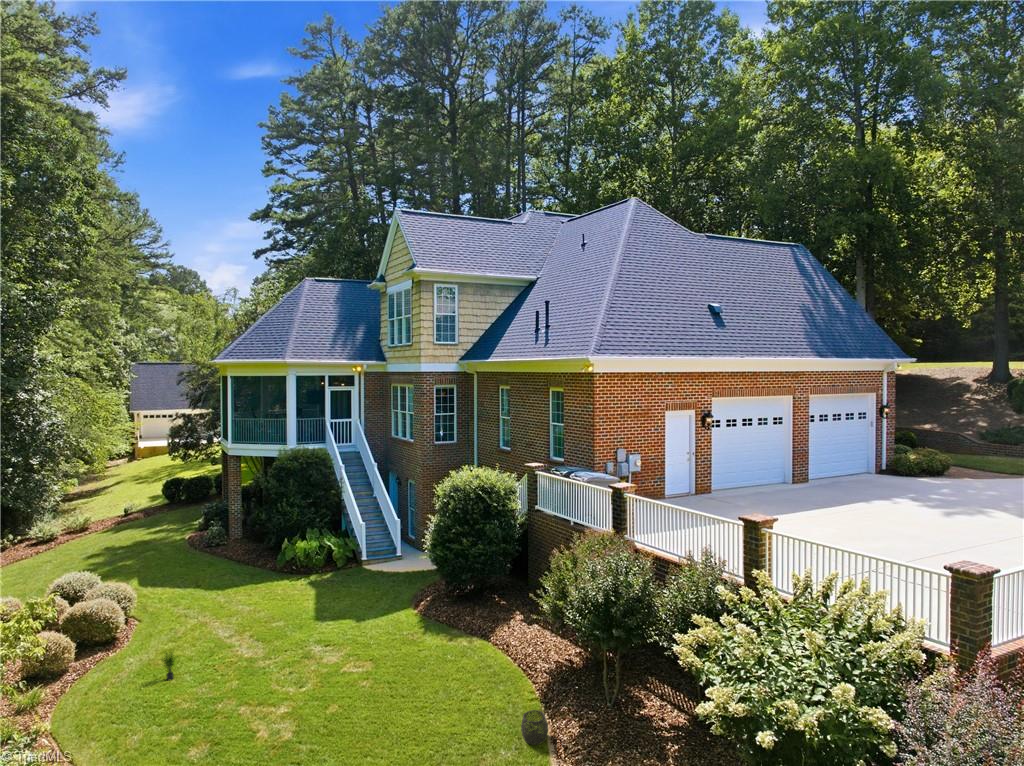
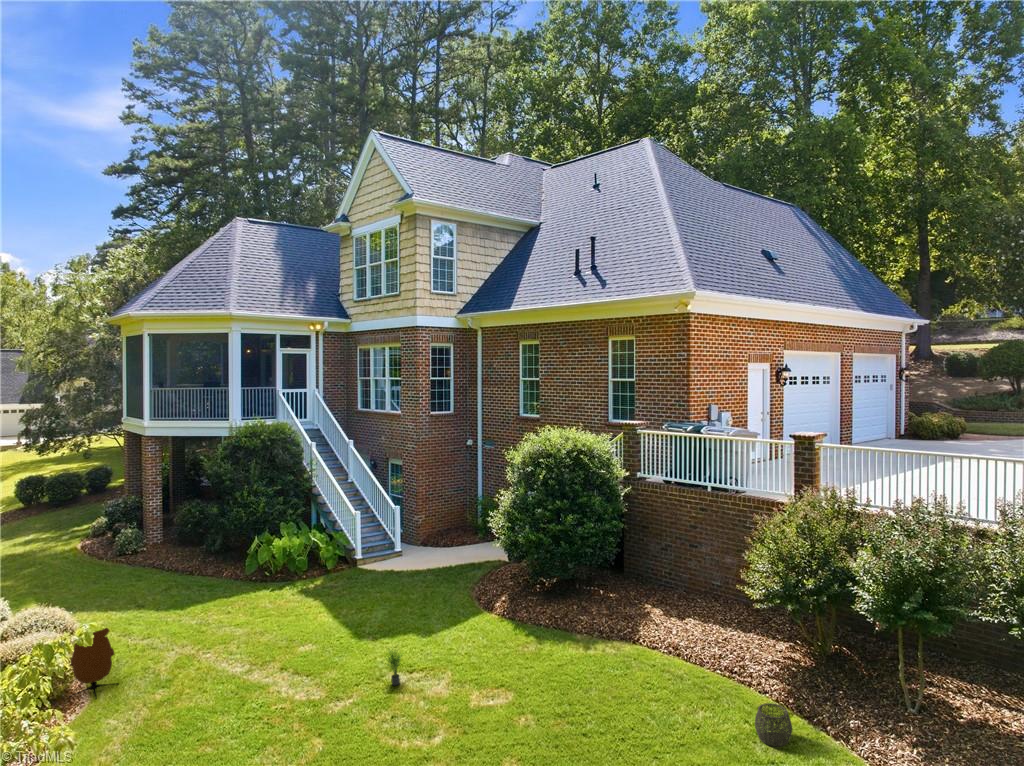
lounge chair: none [106,607,143,657] -> present [69,628,118,699]
potted plant: present [162,653,175,680] -> present [386,650,402,686]

